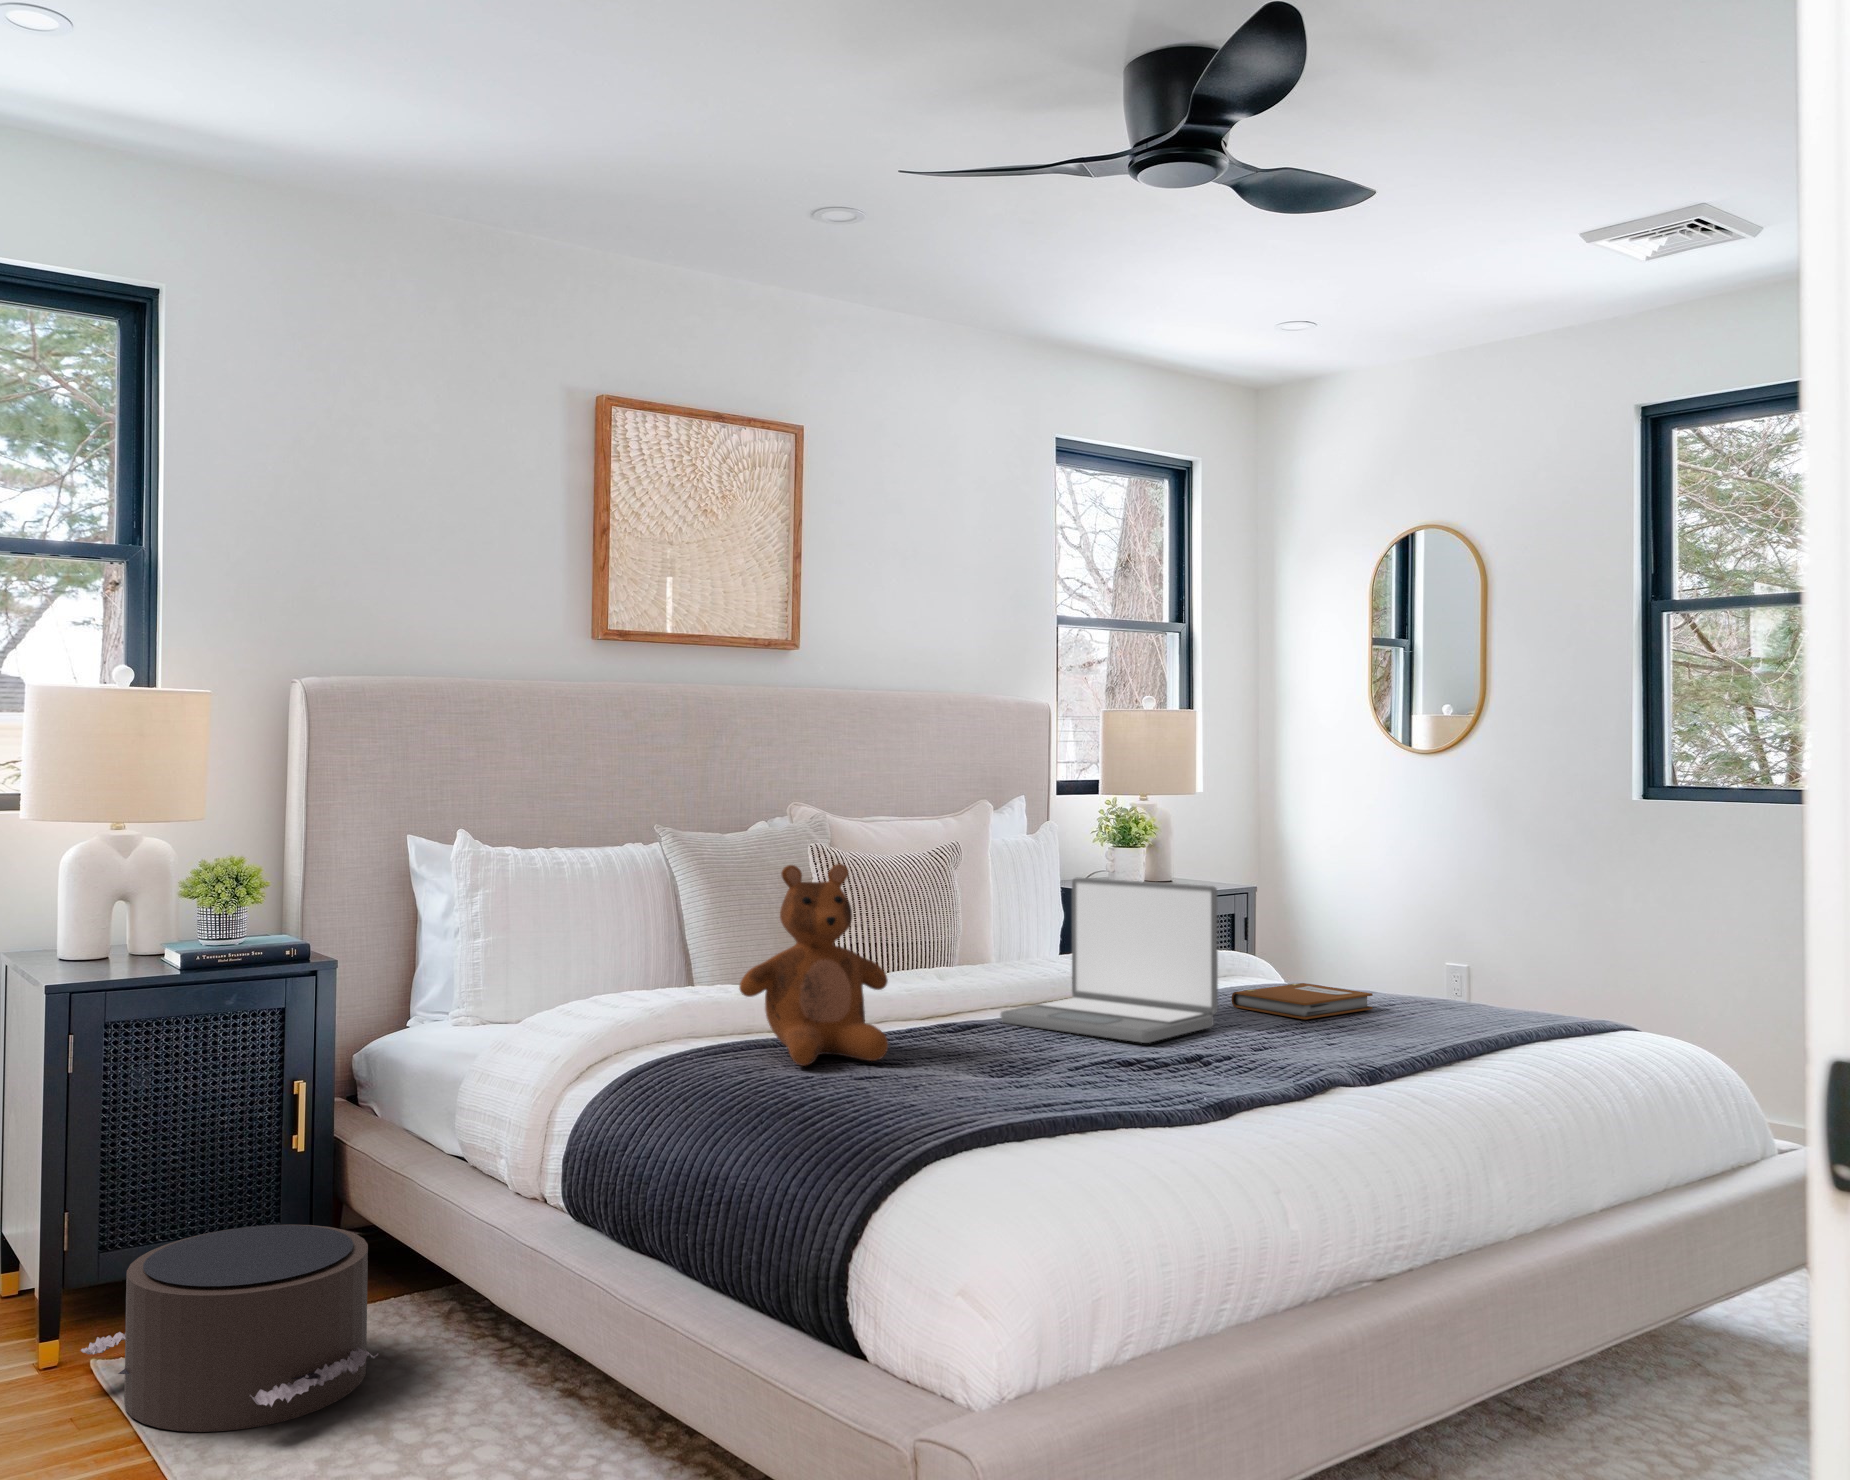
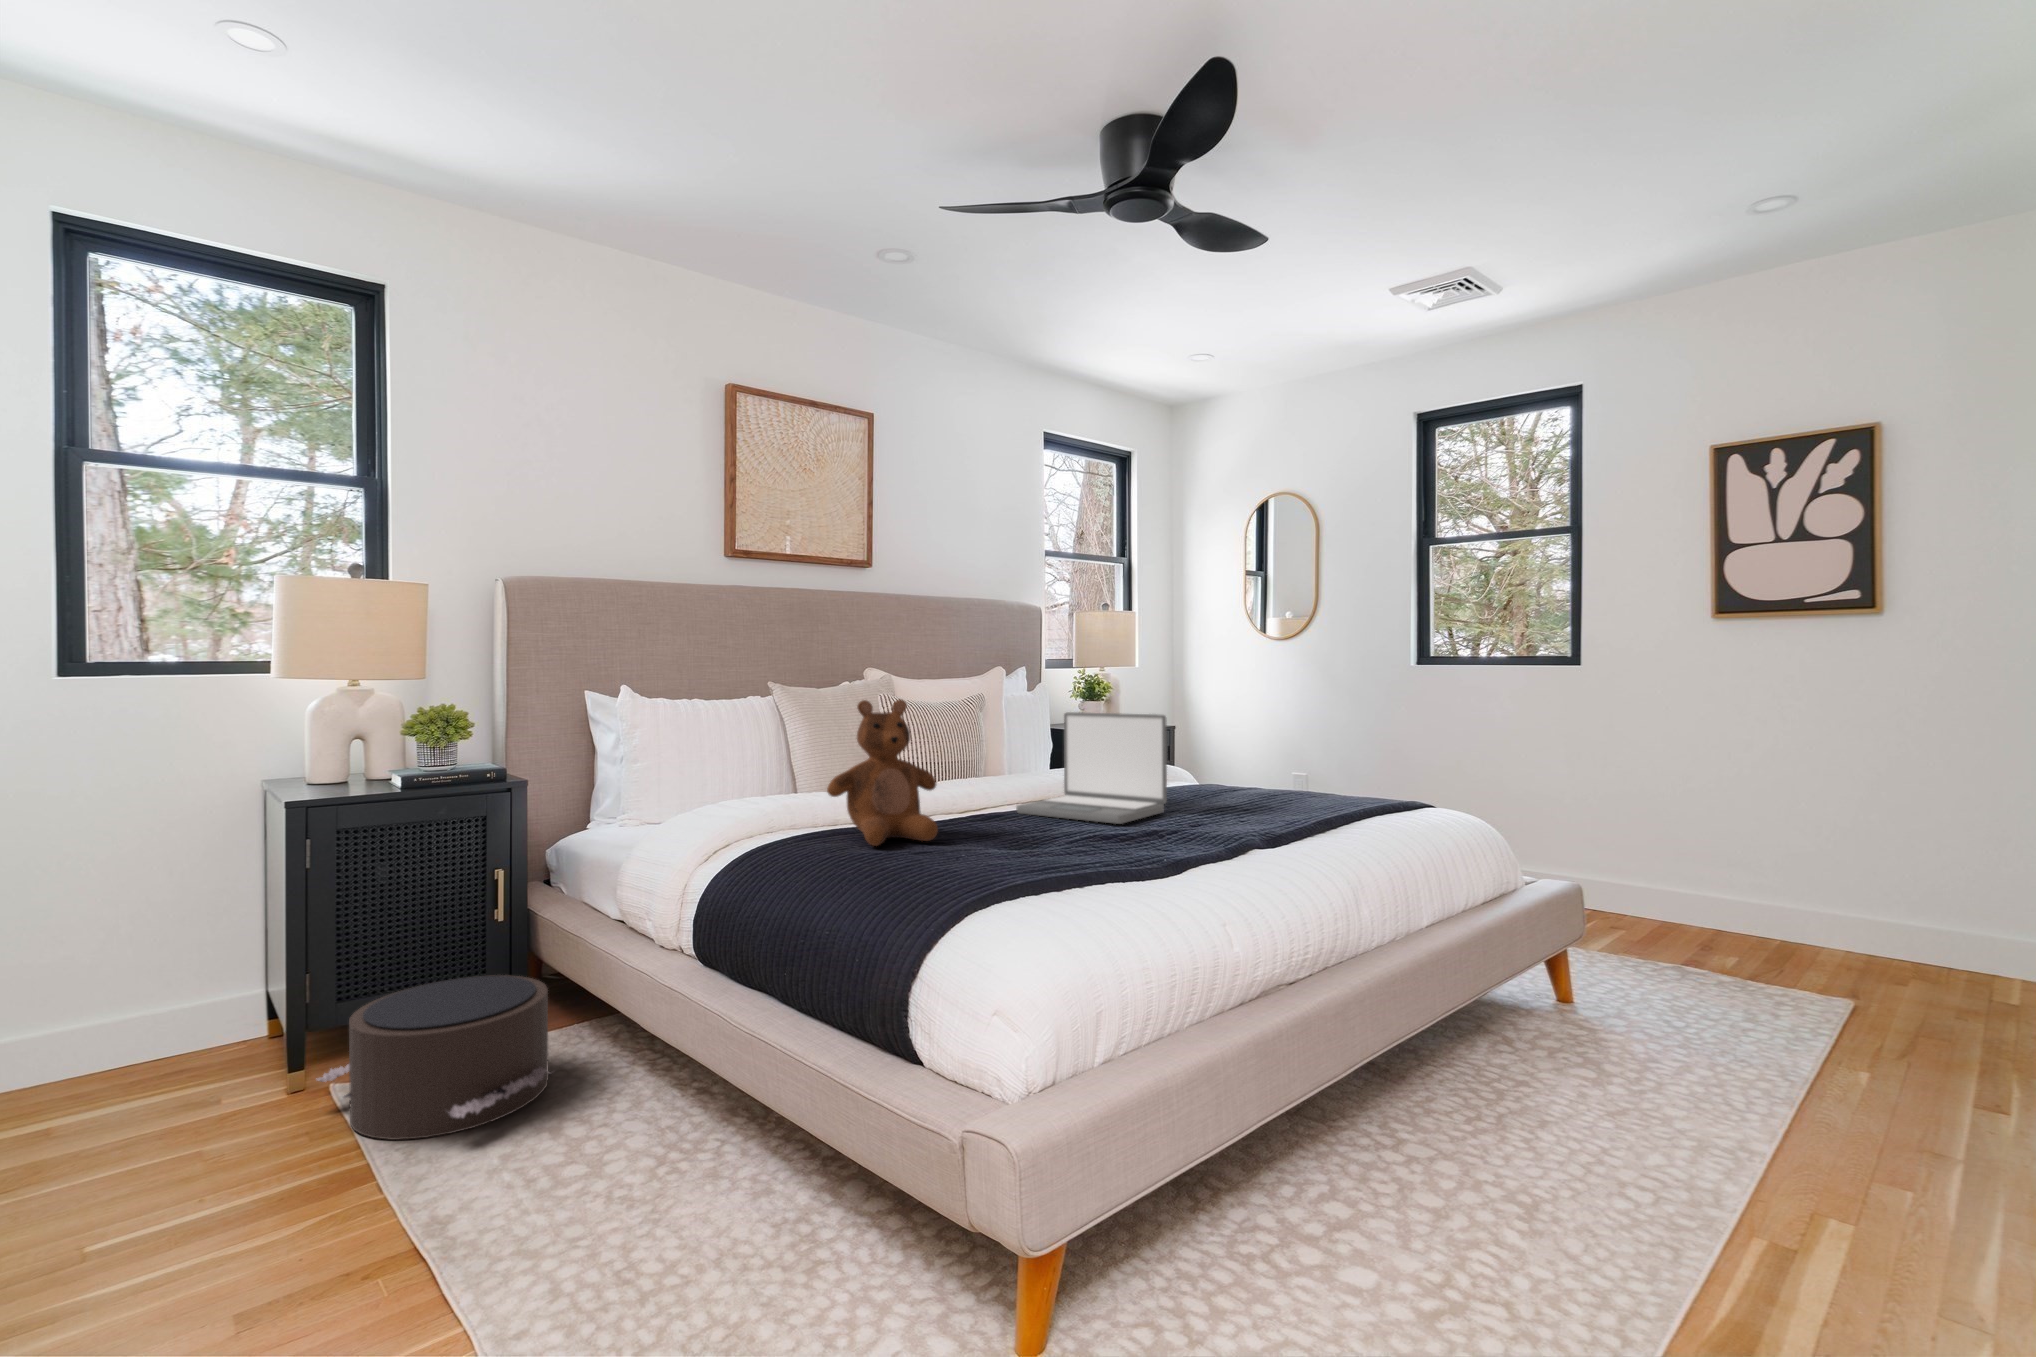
notebook: present [1232,983,1373,1019] -> none [1173,783,1267,806]

